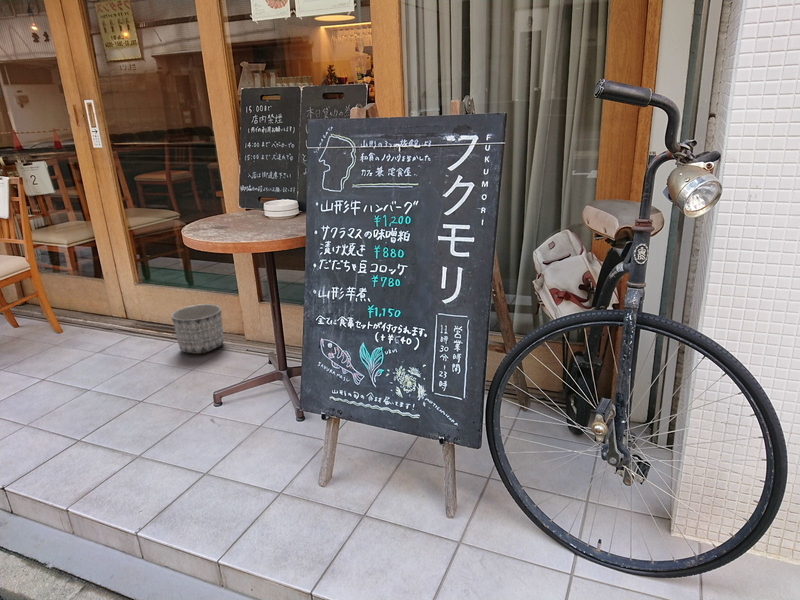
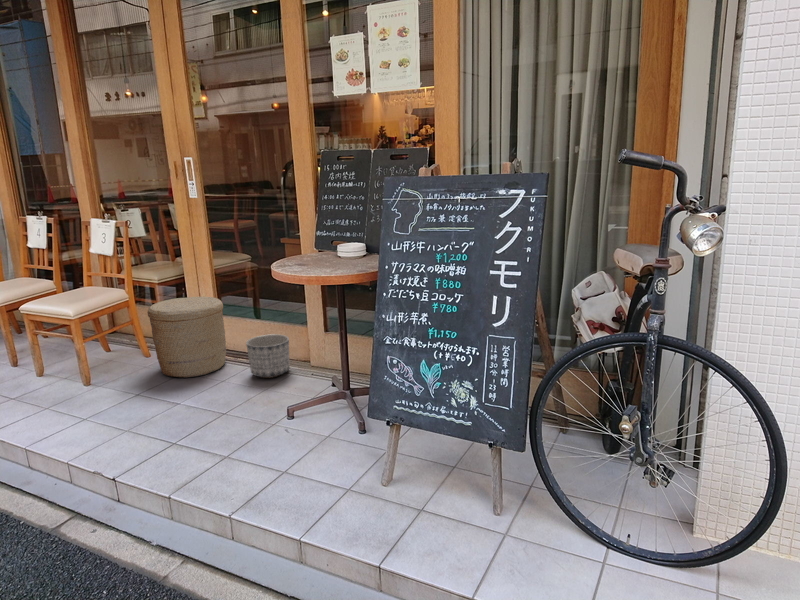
woven basket: none [53,263,152,356] -> present [147,297,226,377]

